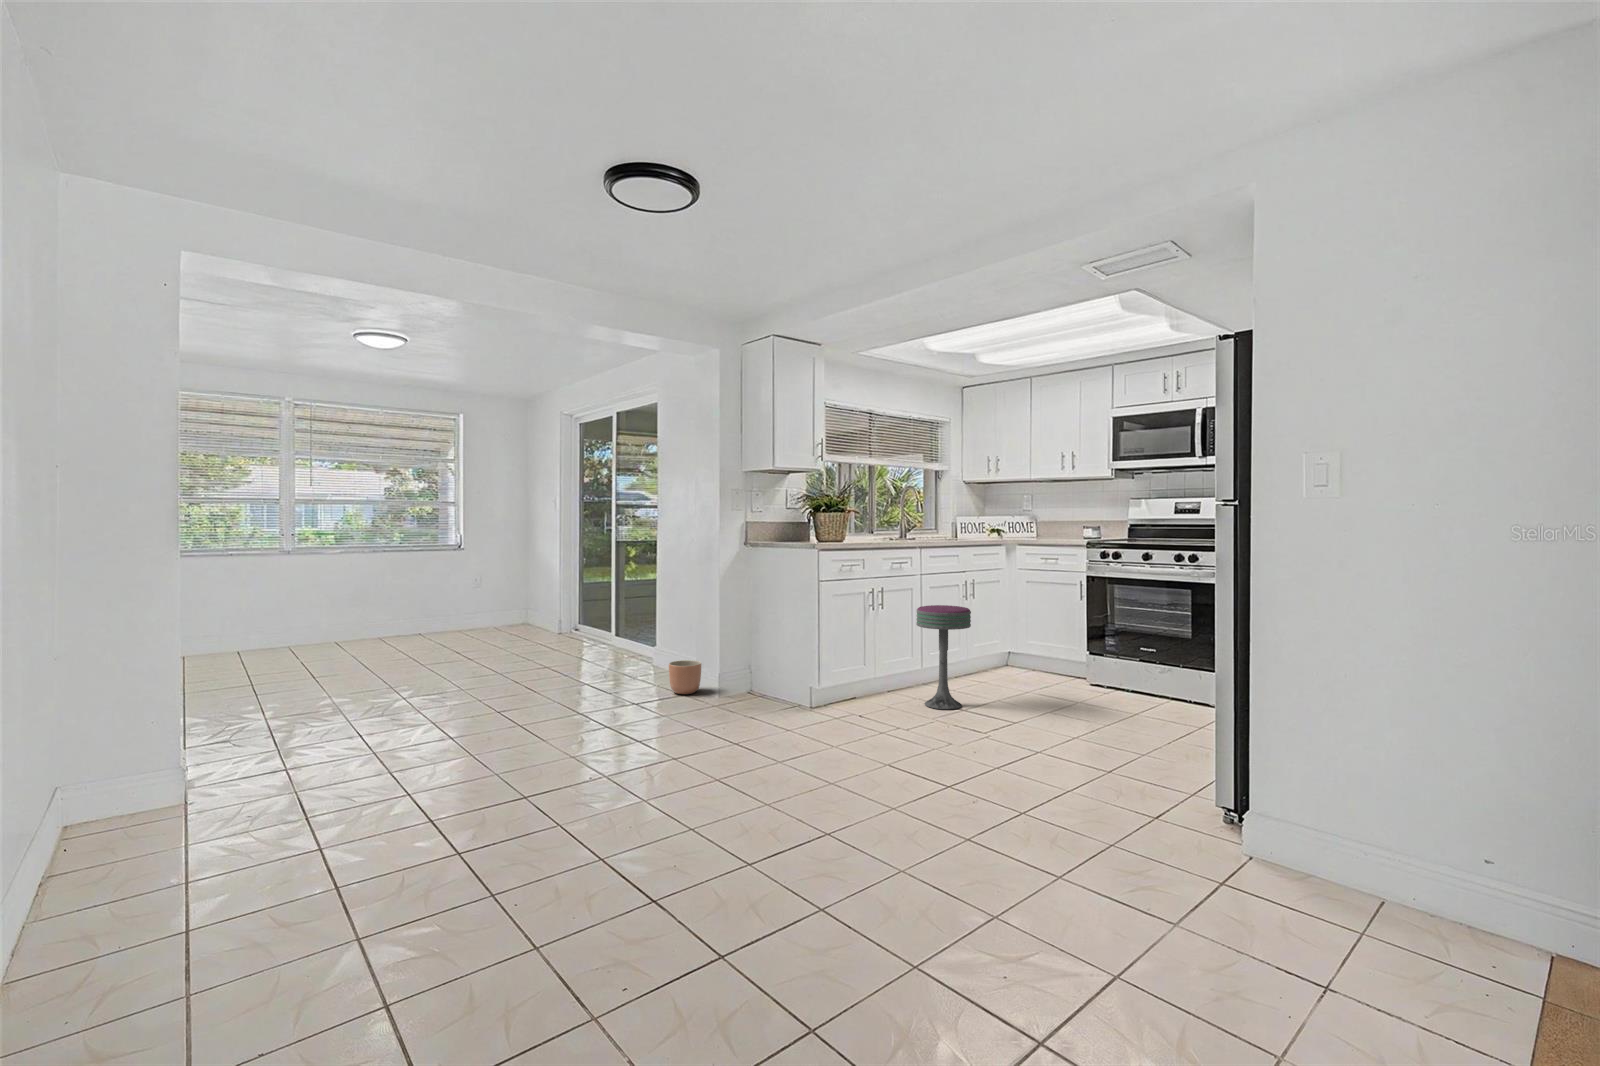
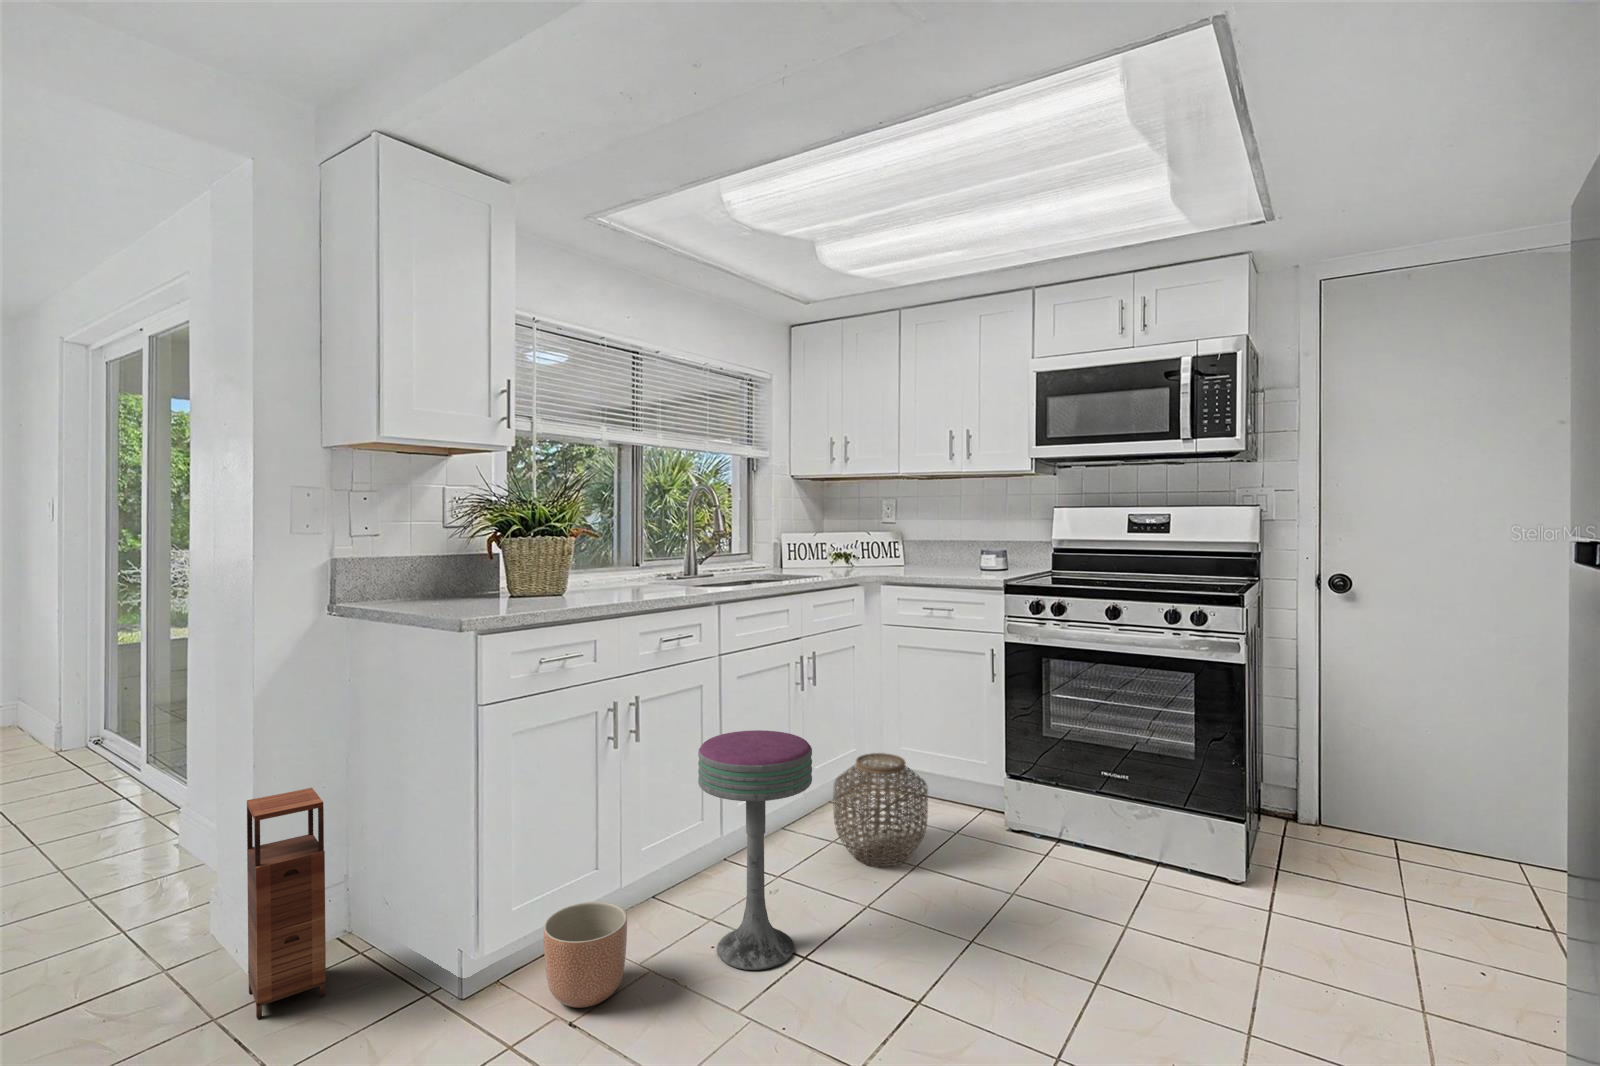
storage cabinet: none [727,618,759,706] -> present [247,788,326,1018]
woven basket: none [985,632,1037,689] -> present [834,753,928,867]
planter: present [669,660,701,694] -> present [544,902,627,1008]

